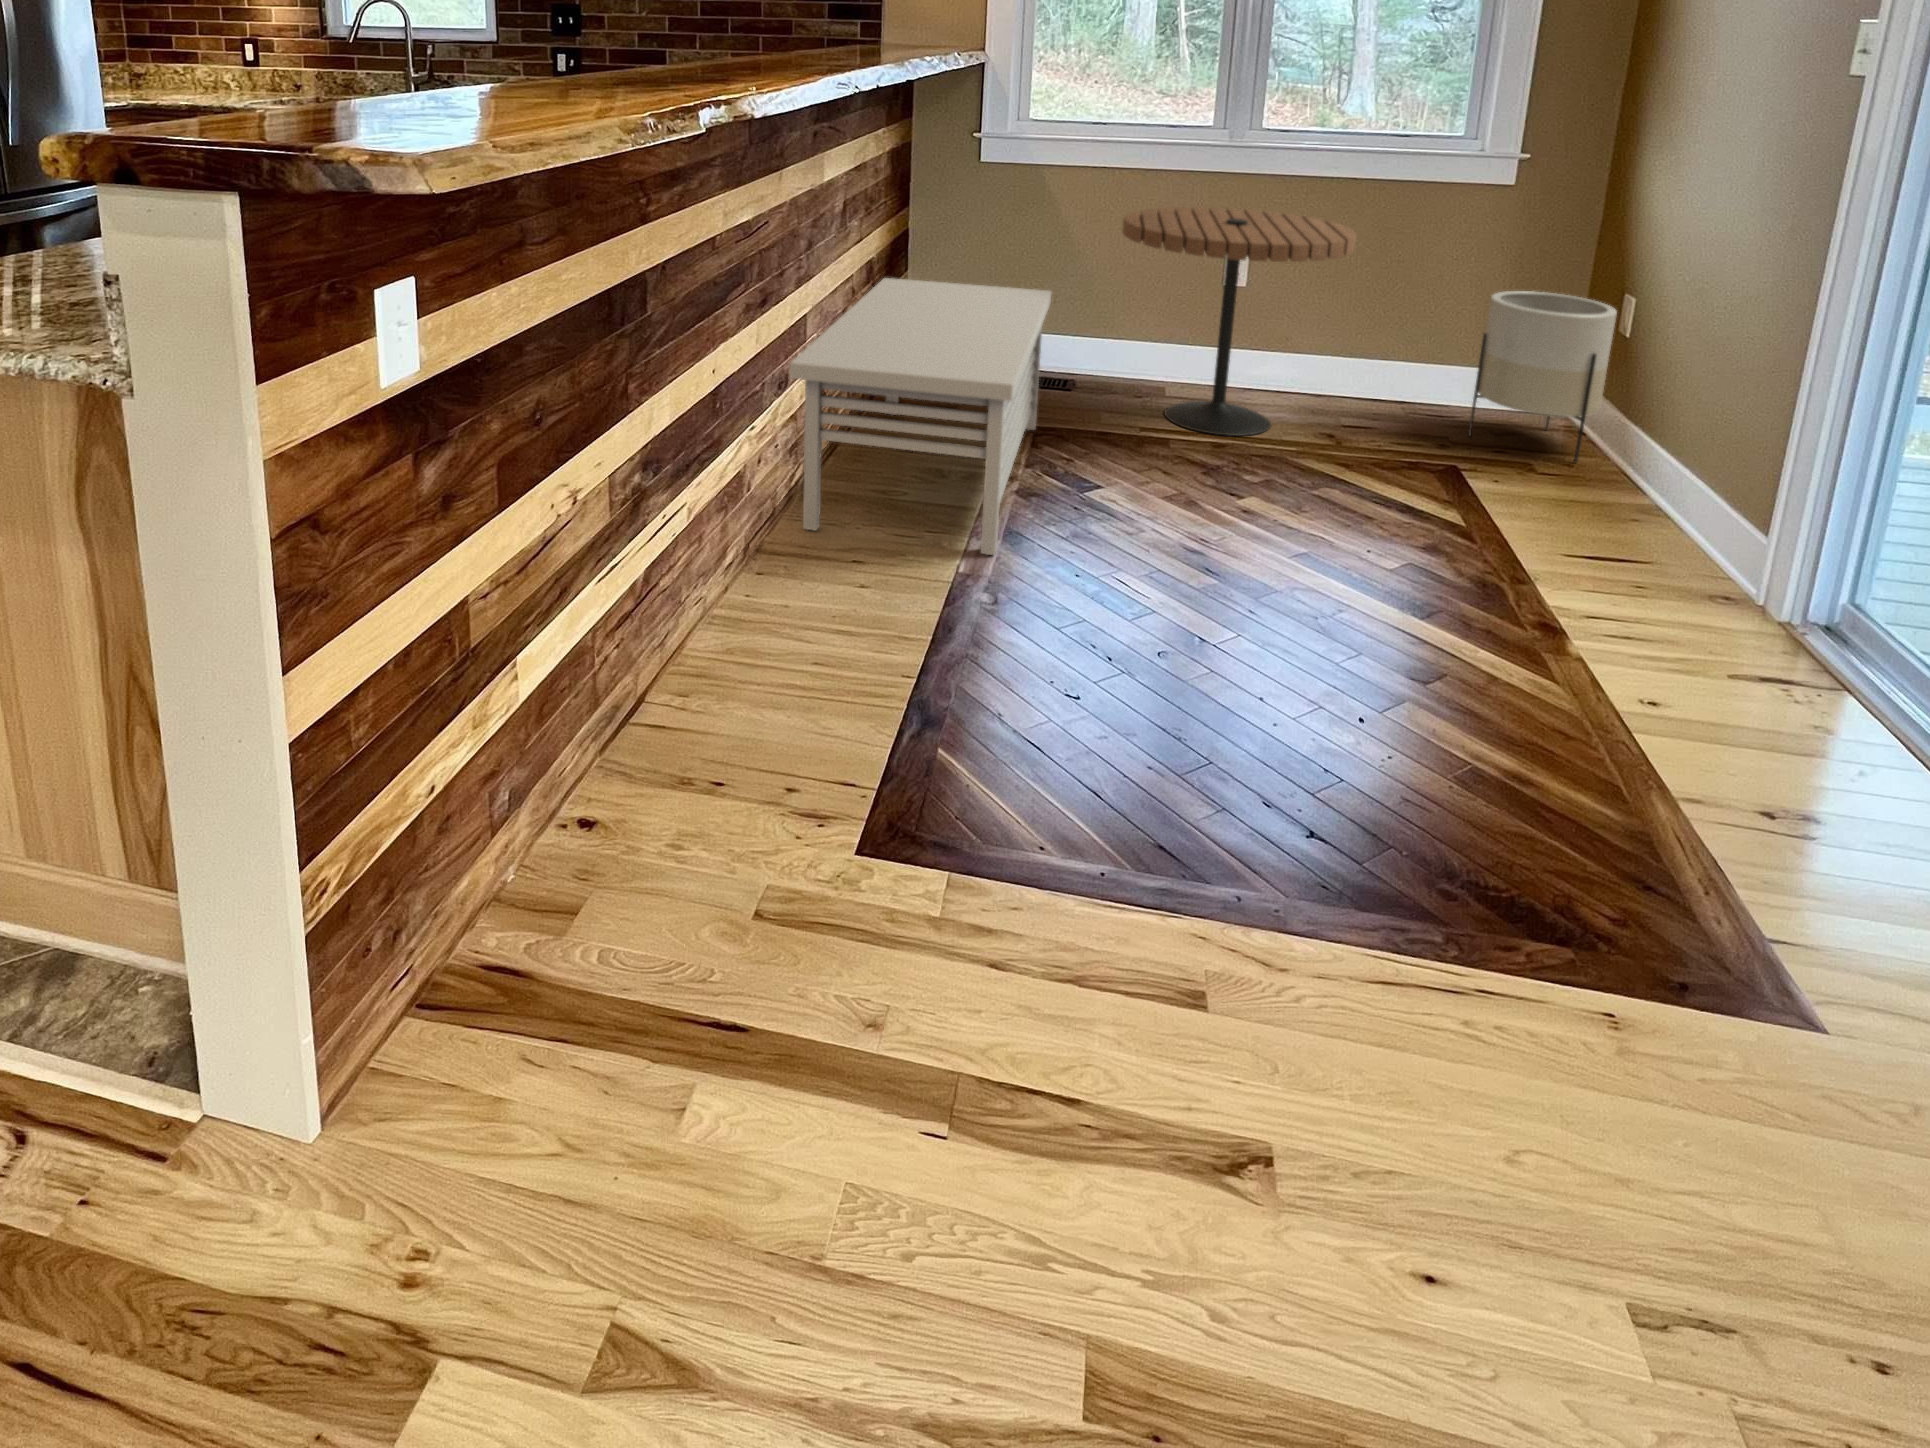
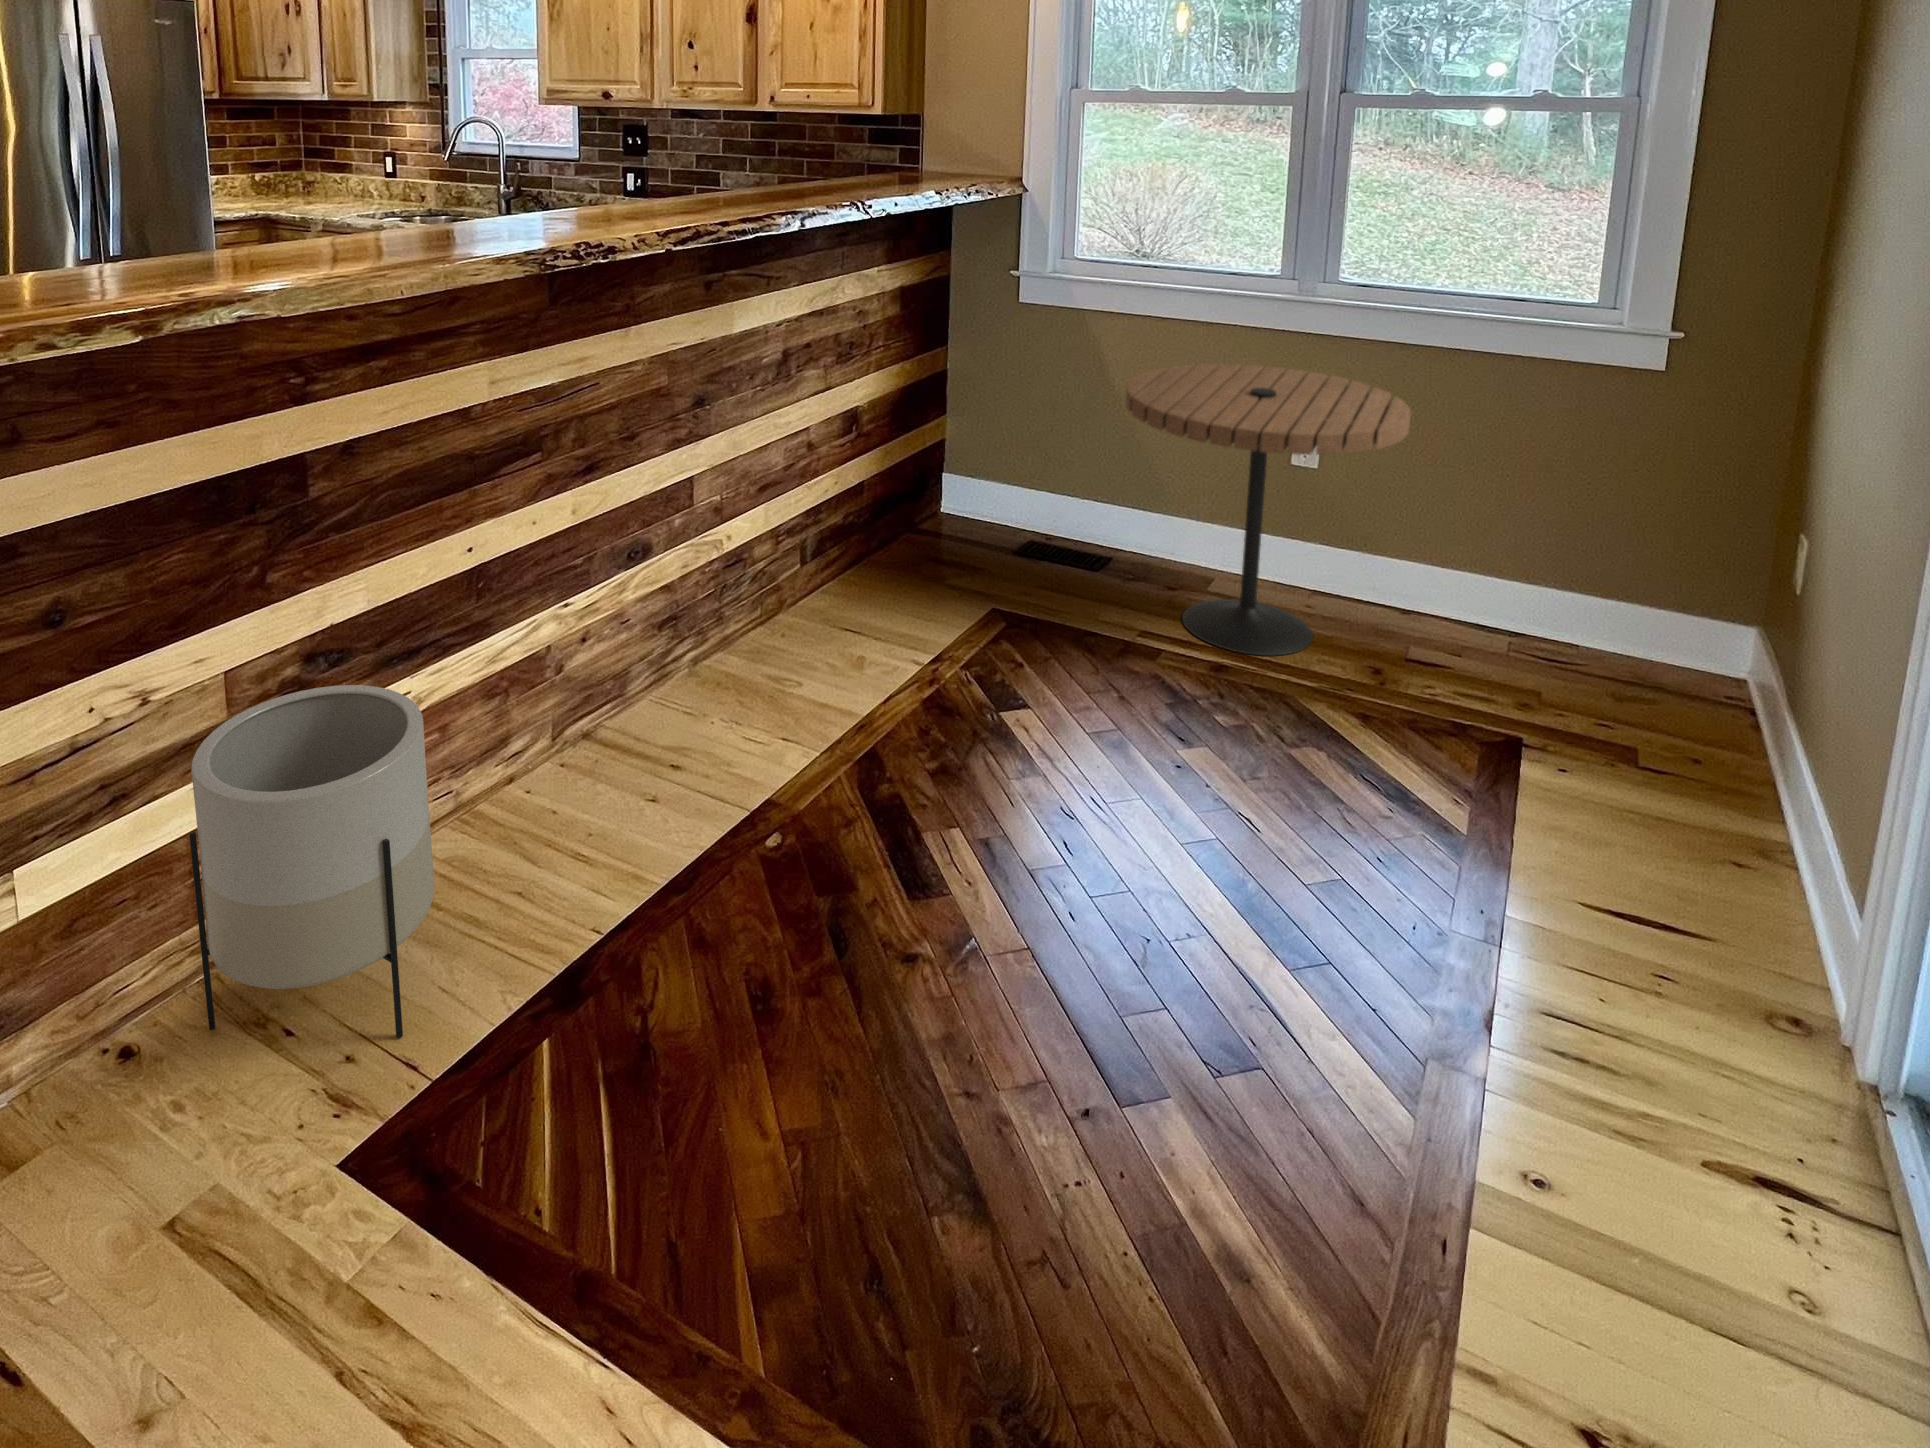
storage bench: present [790,278,1052,555] -> none [624,427,1030,780]
planter: present [1468,291,1617,462] -> present [189,685,434,1038]

